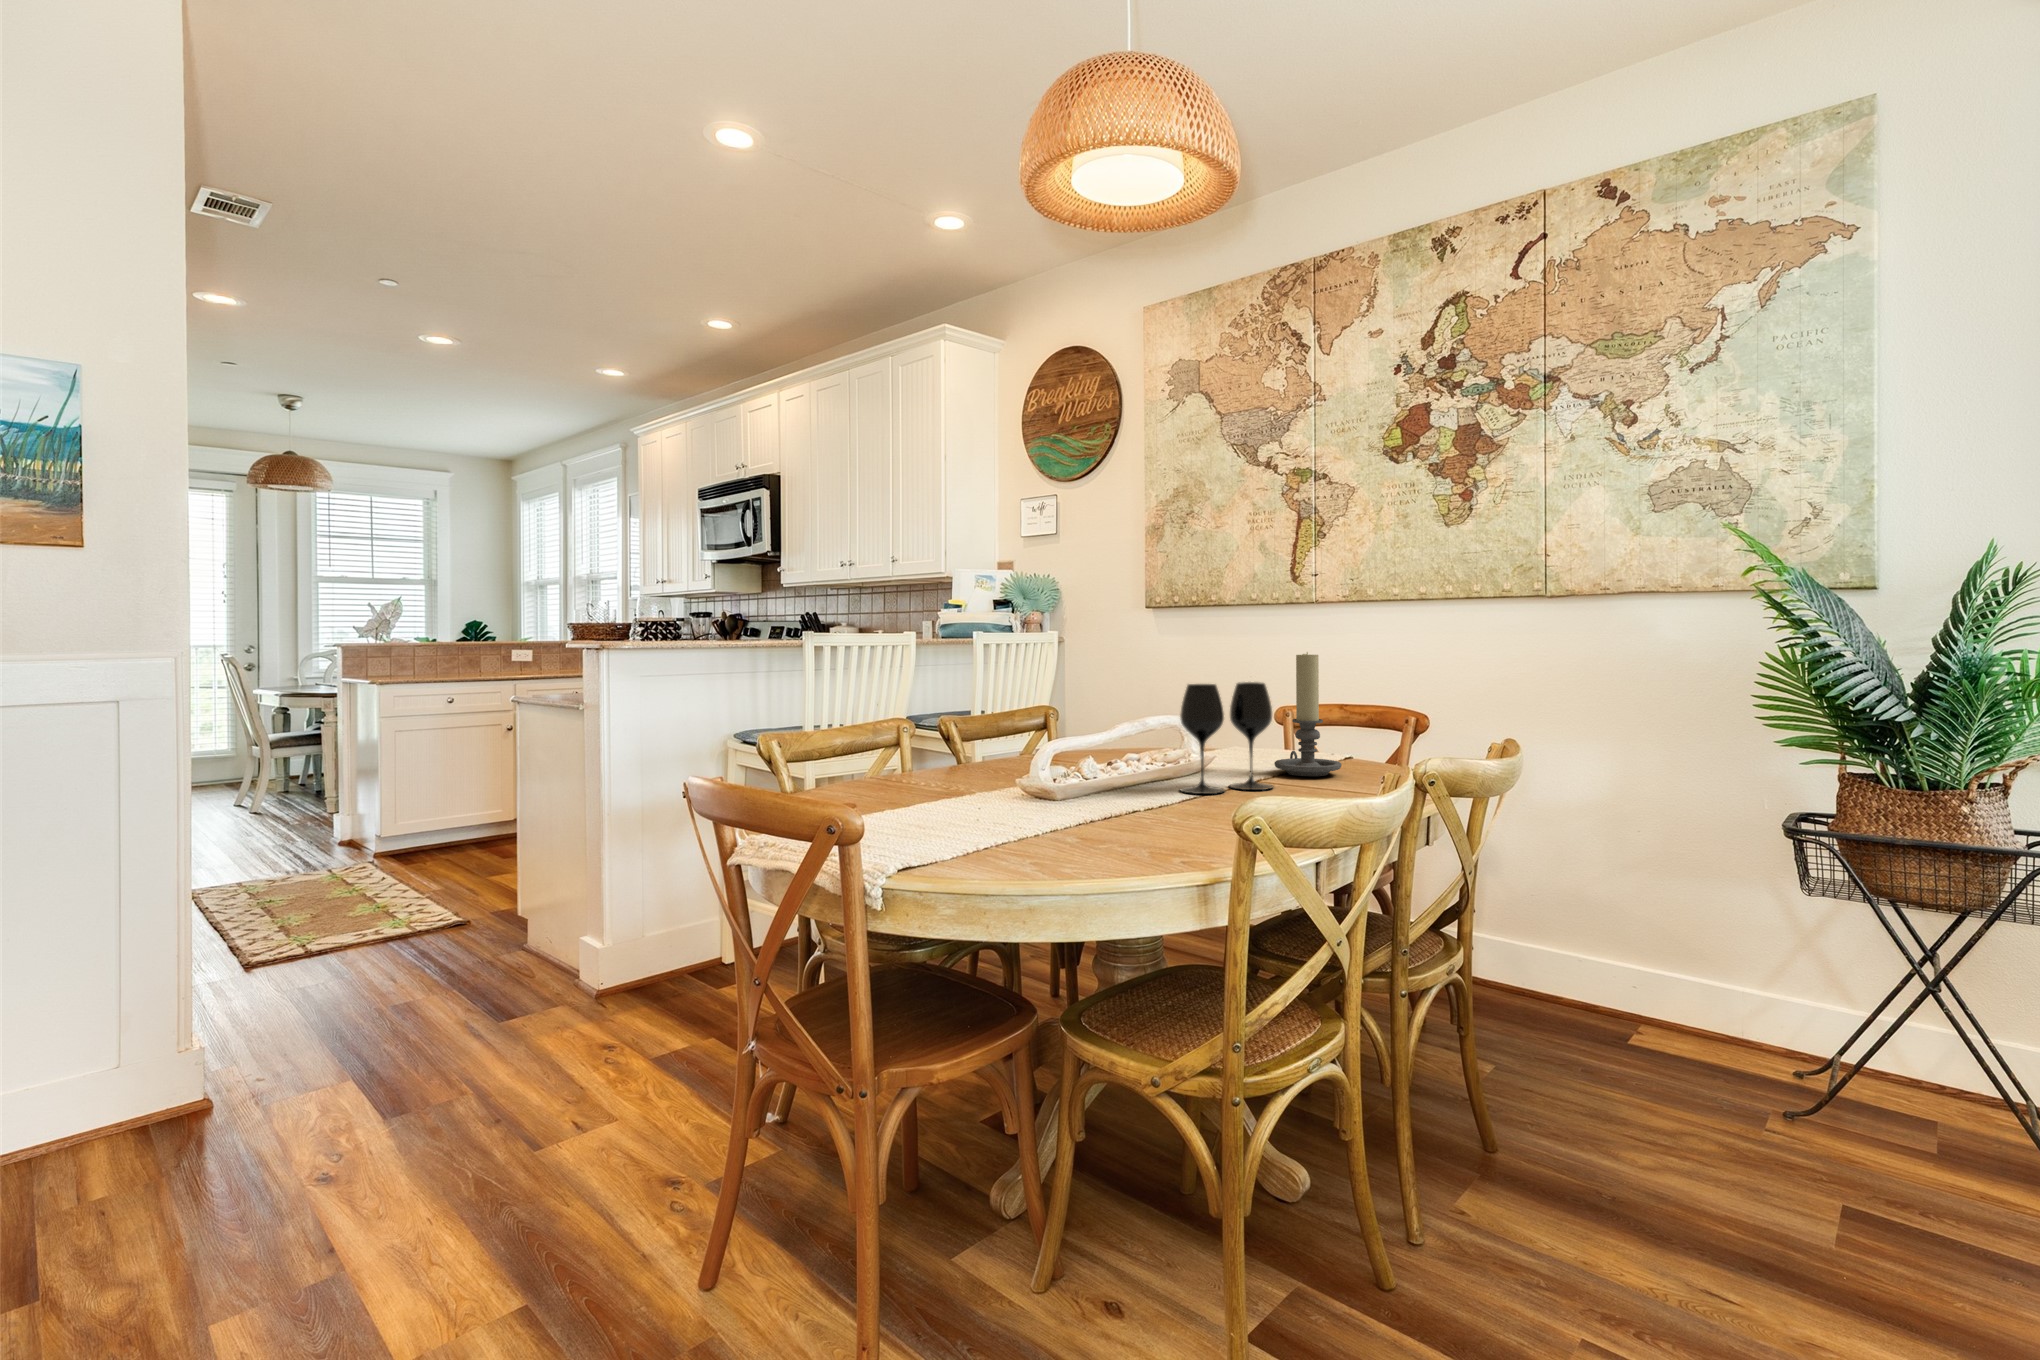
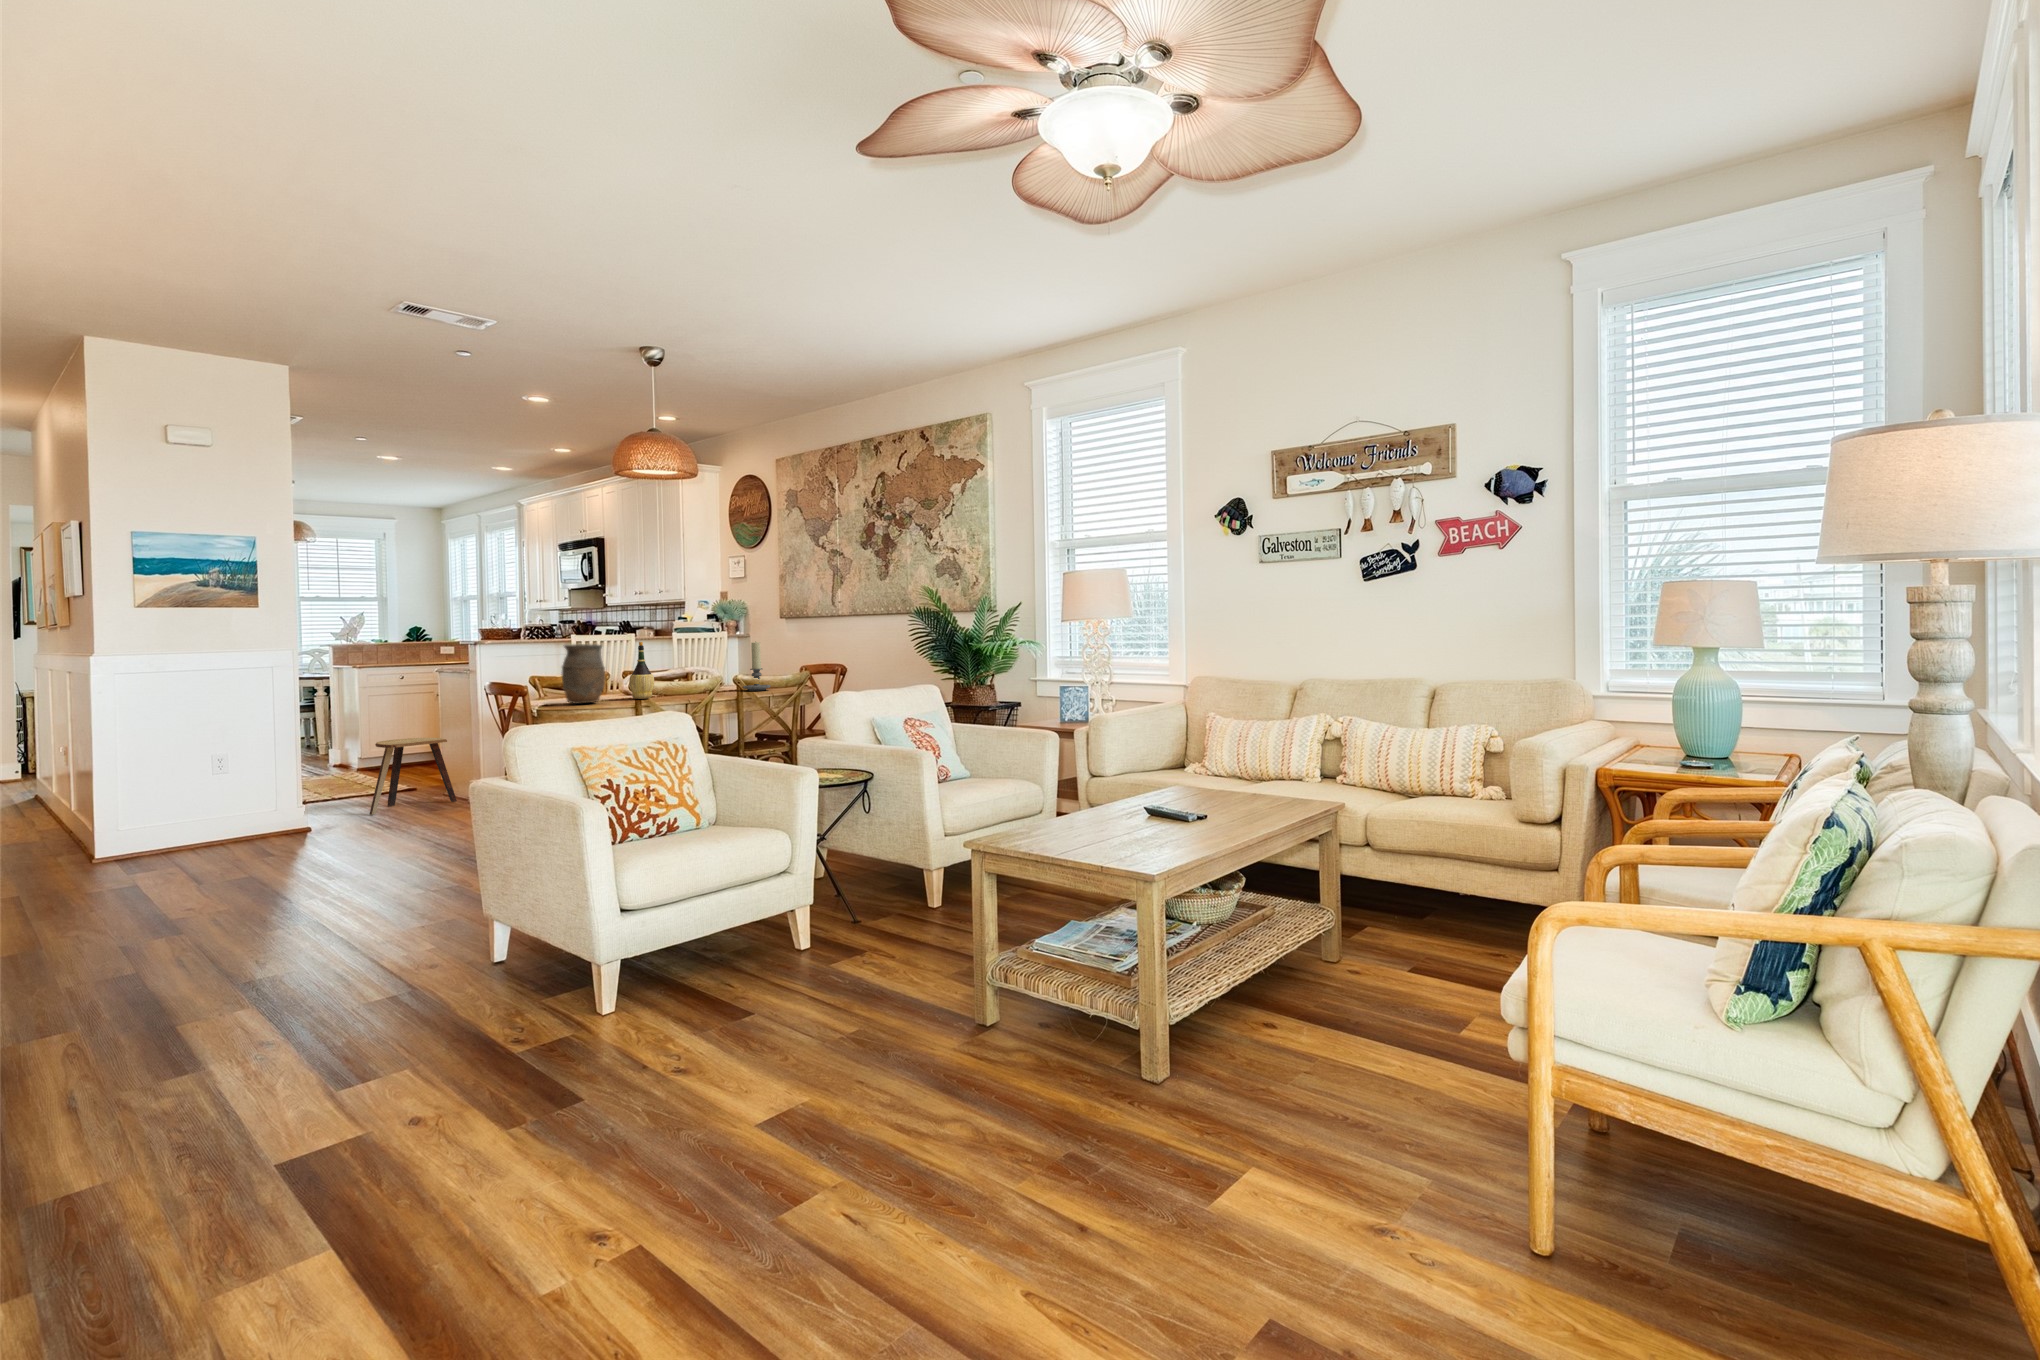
wine bottle: none [1077,650,1143,814] -> present [629,642,654,699]
vase: none [928,654,1053,844] -> present [562,644,605,704]
wine glass: present [1180,682,1273,794] -> none [686,653,728,695]
stool: none [367,841,553,1027] -> present [370,738,457,815]

